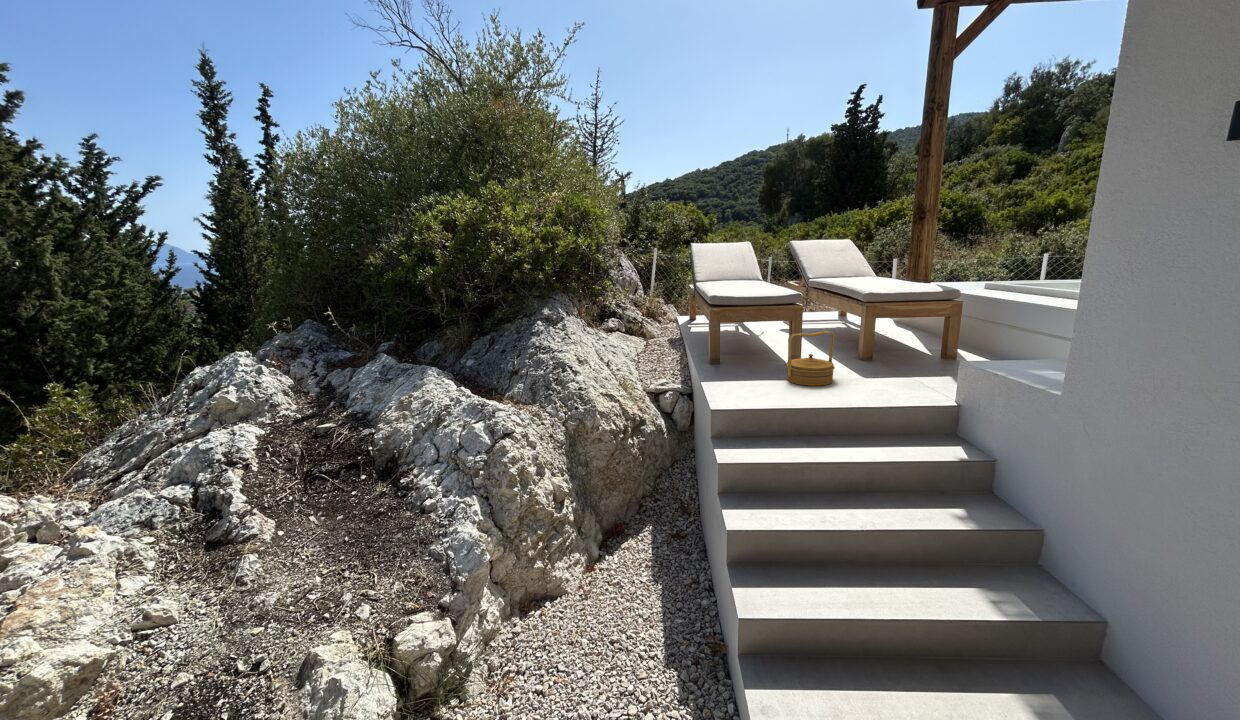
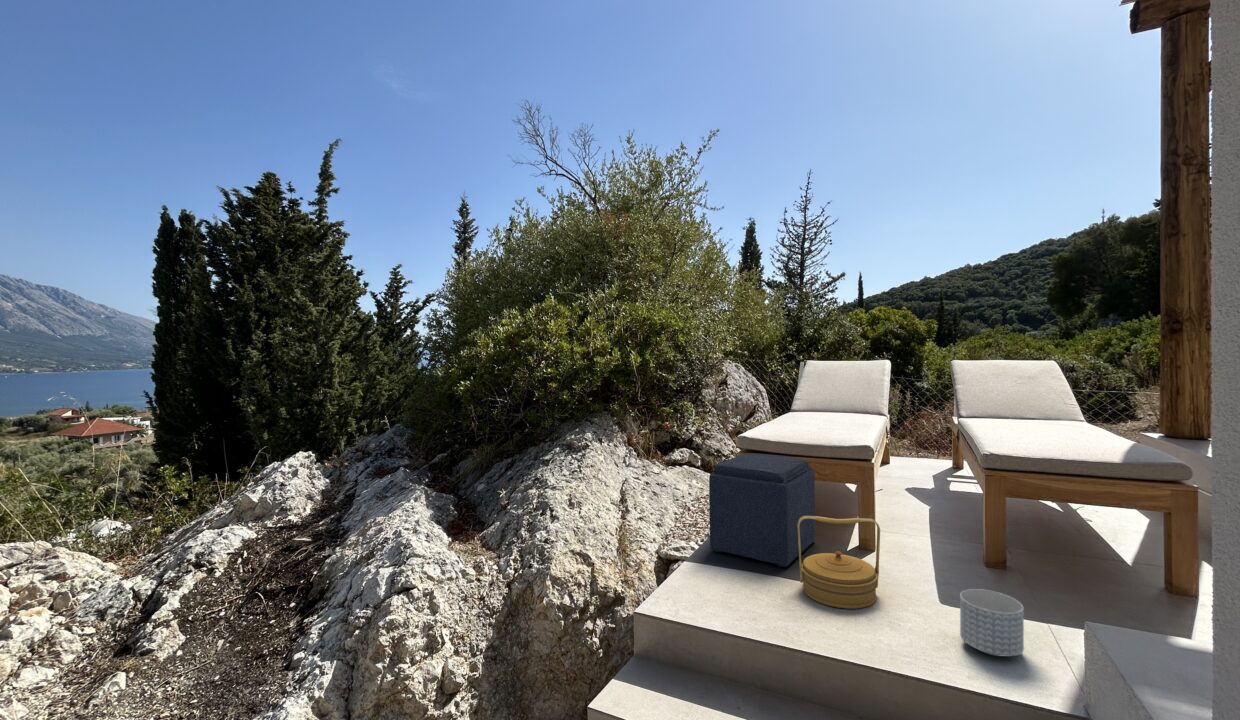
ottoman: none [708,303,769,375] -> present [709,453,815,567]
planter: none [889,358,925,390] -> present [960,589,1024,656]

